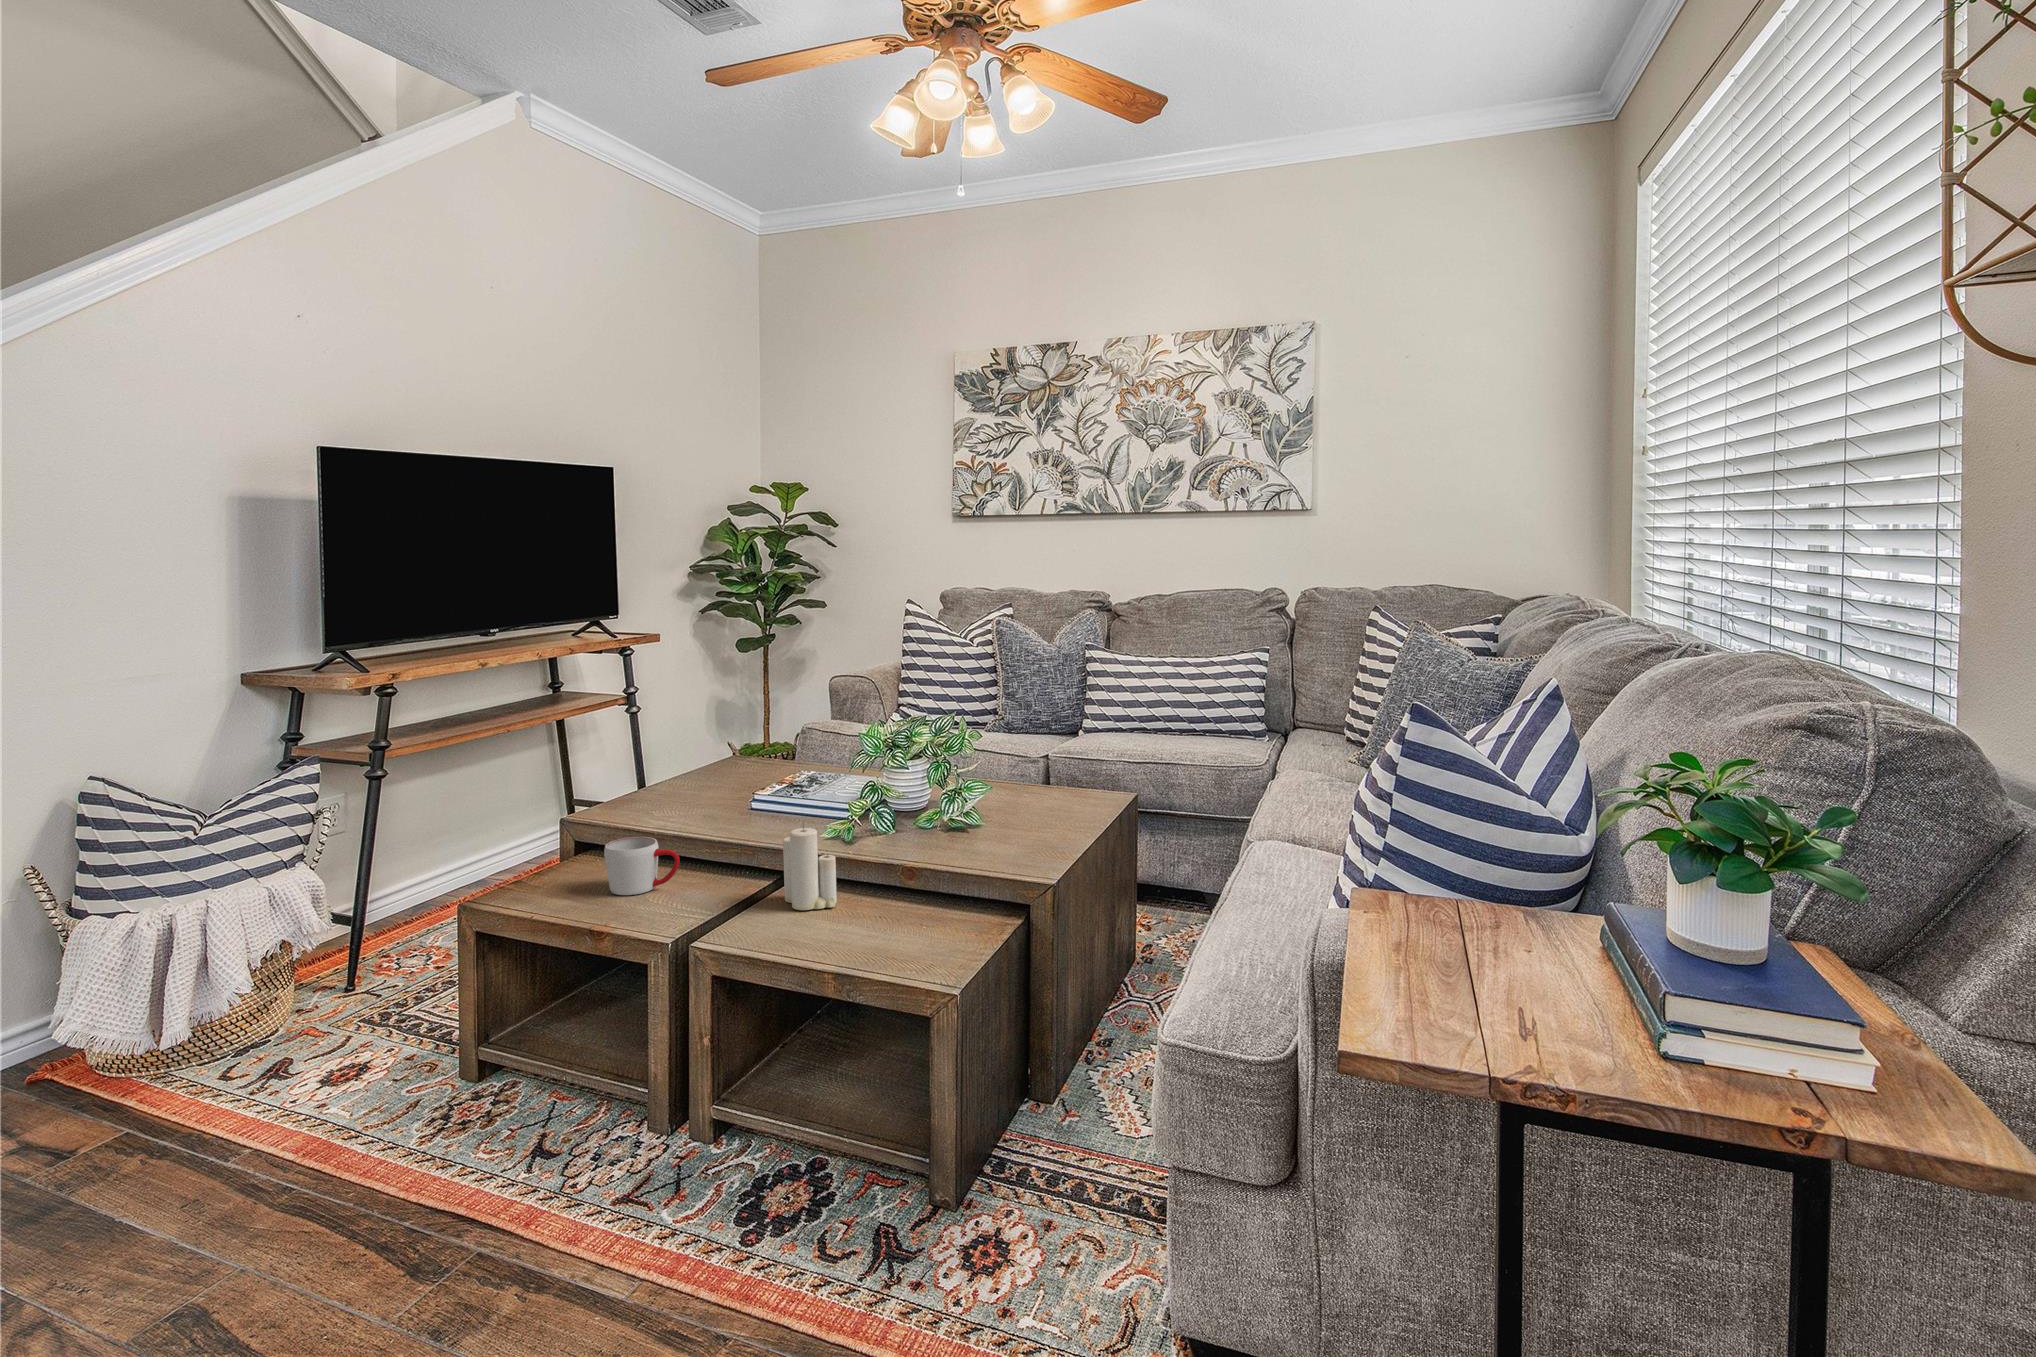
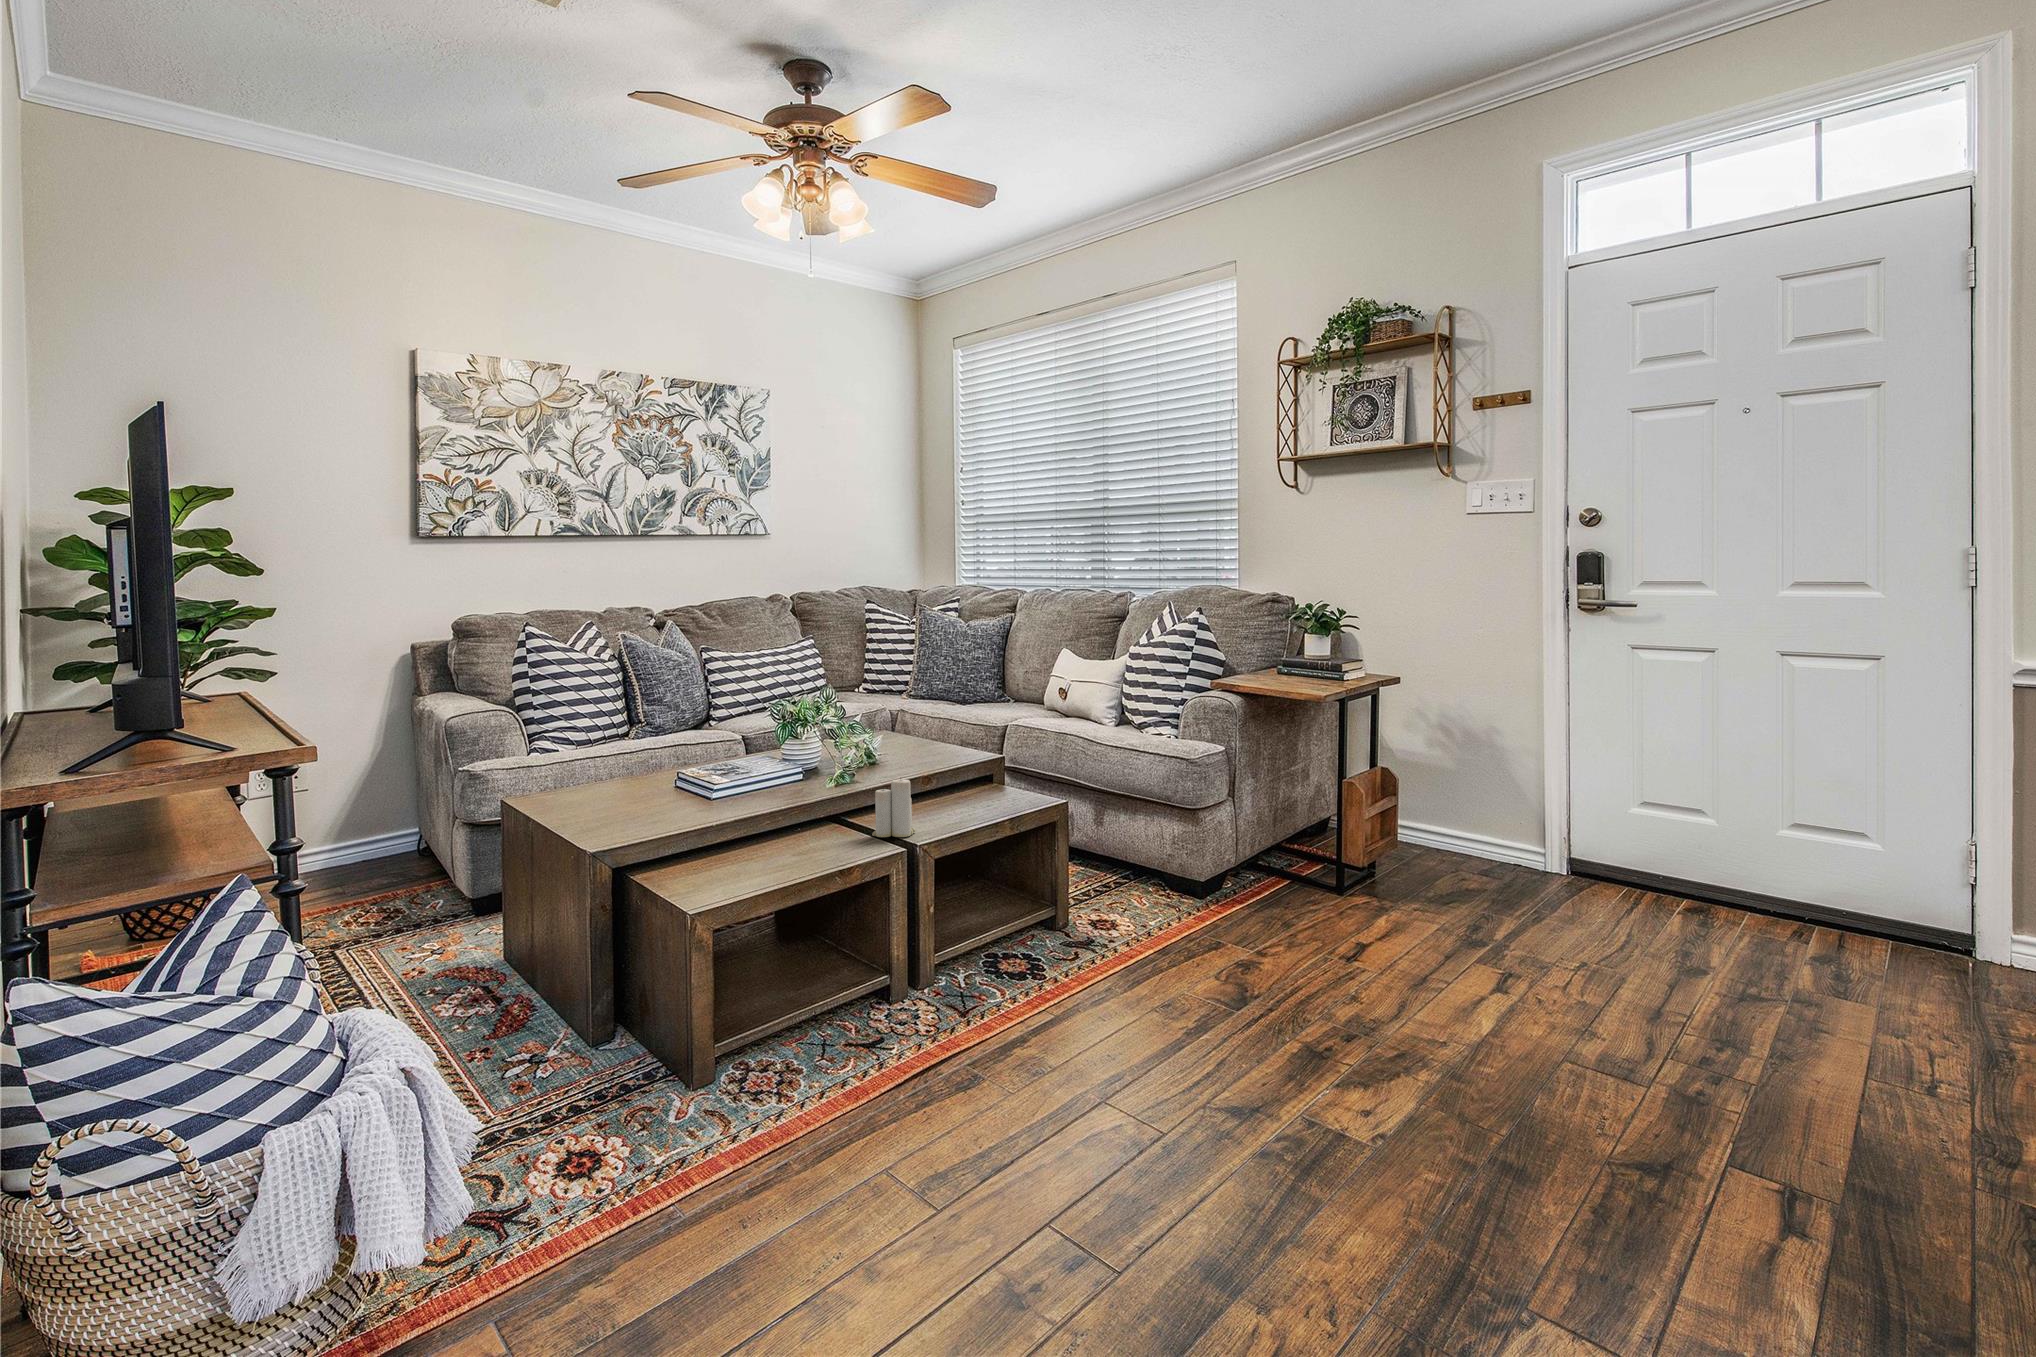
mug: present [604,837,680,895] -> none [760,815,810,860]

